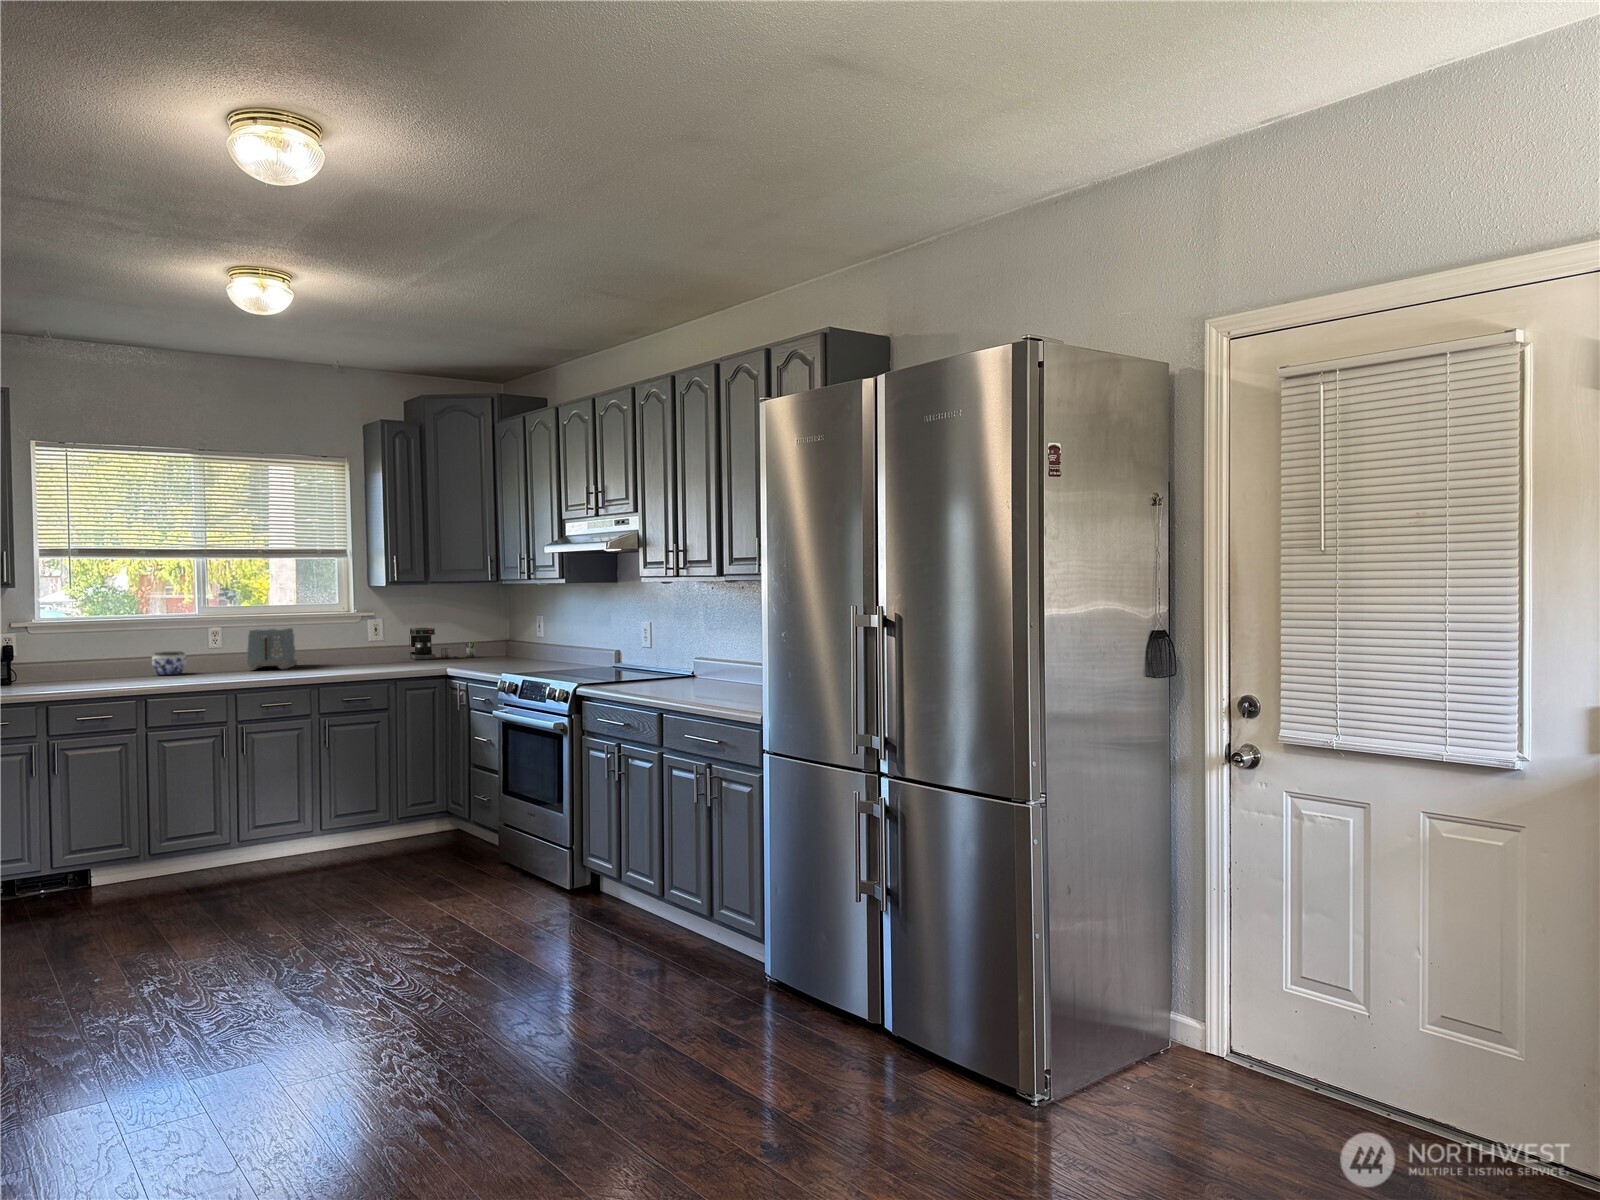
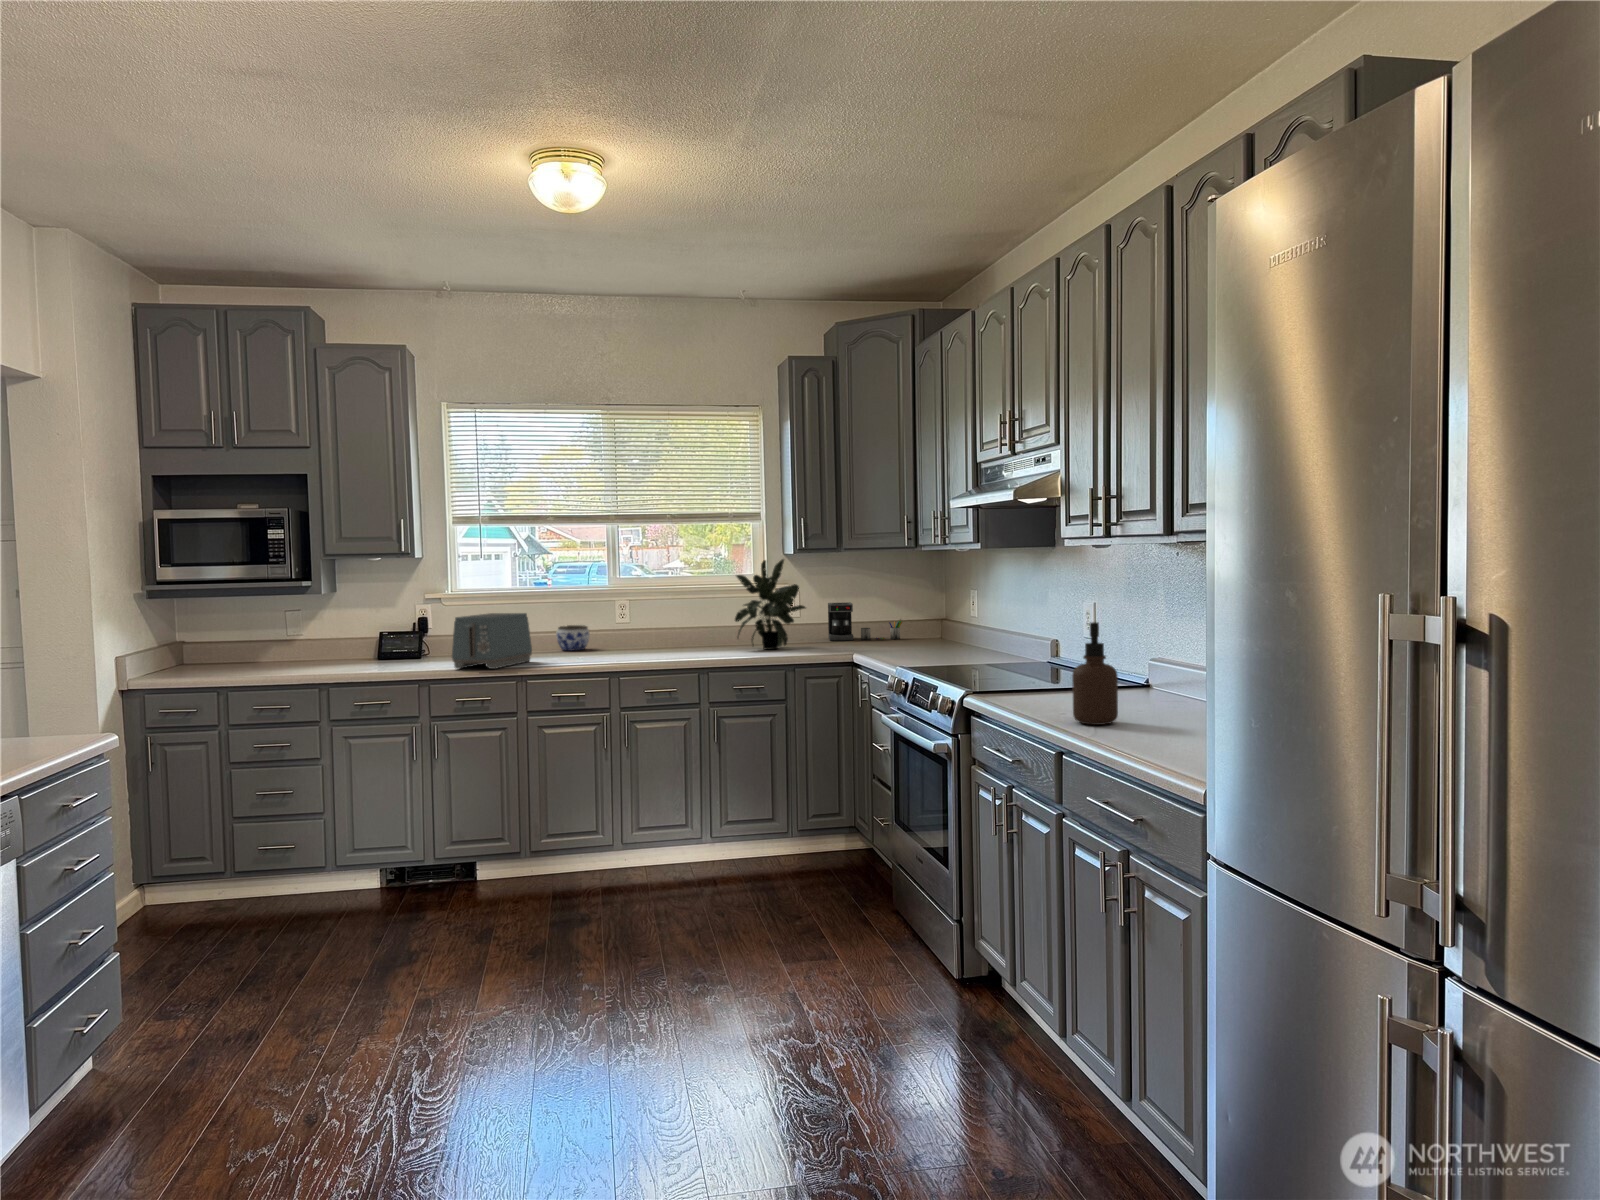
potted plant: none [334,590,405,668] -> present [735,559,805,650]
toaster: present [247,628,297,670] -> present [452,613,532,669]
soap dispenser: none [664,632,693,697] -> present [1072,622,1118,725]

